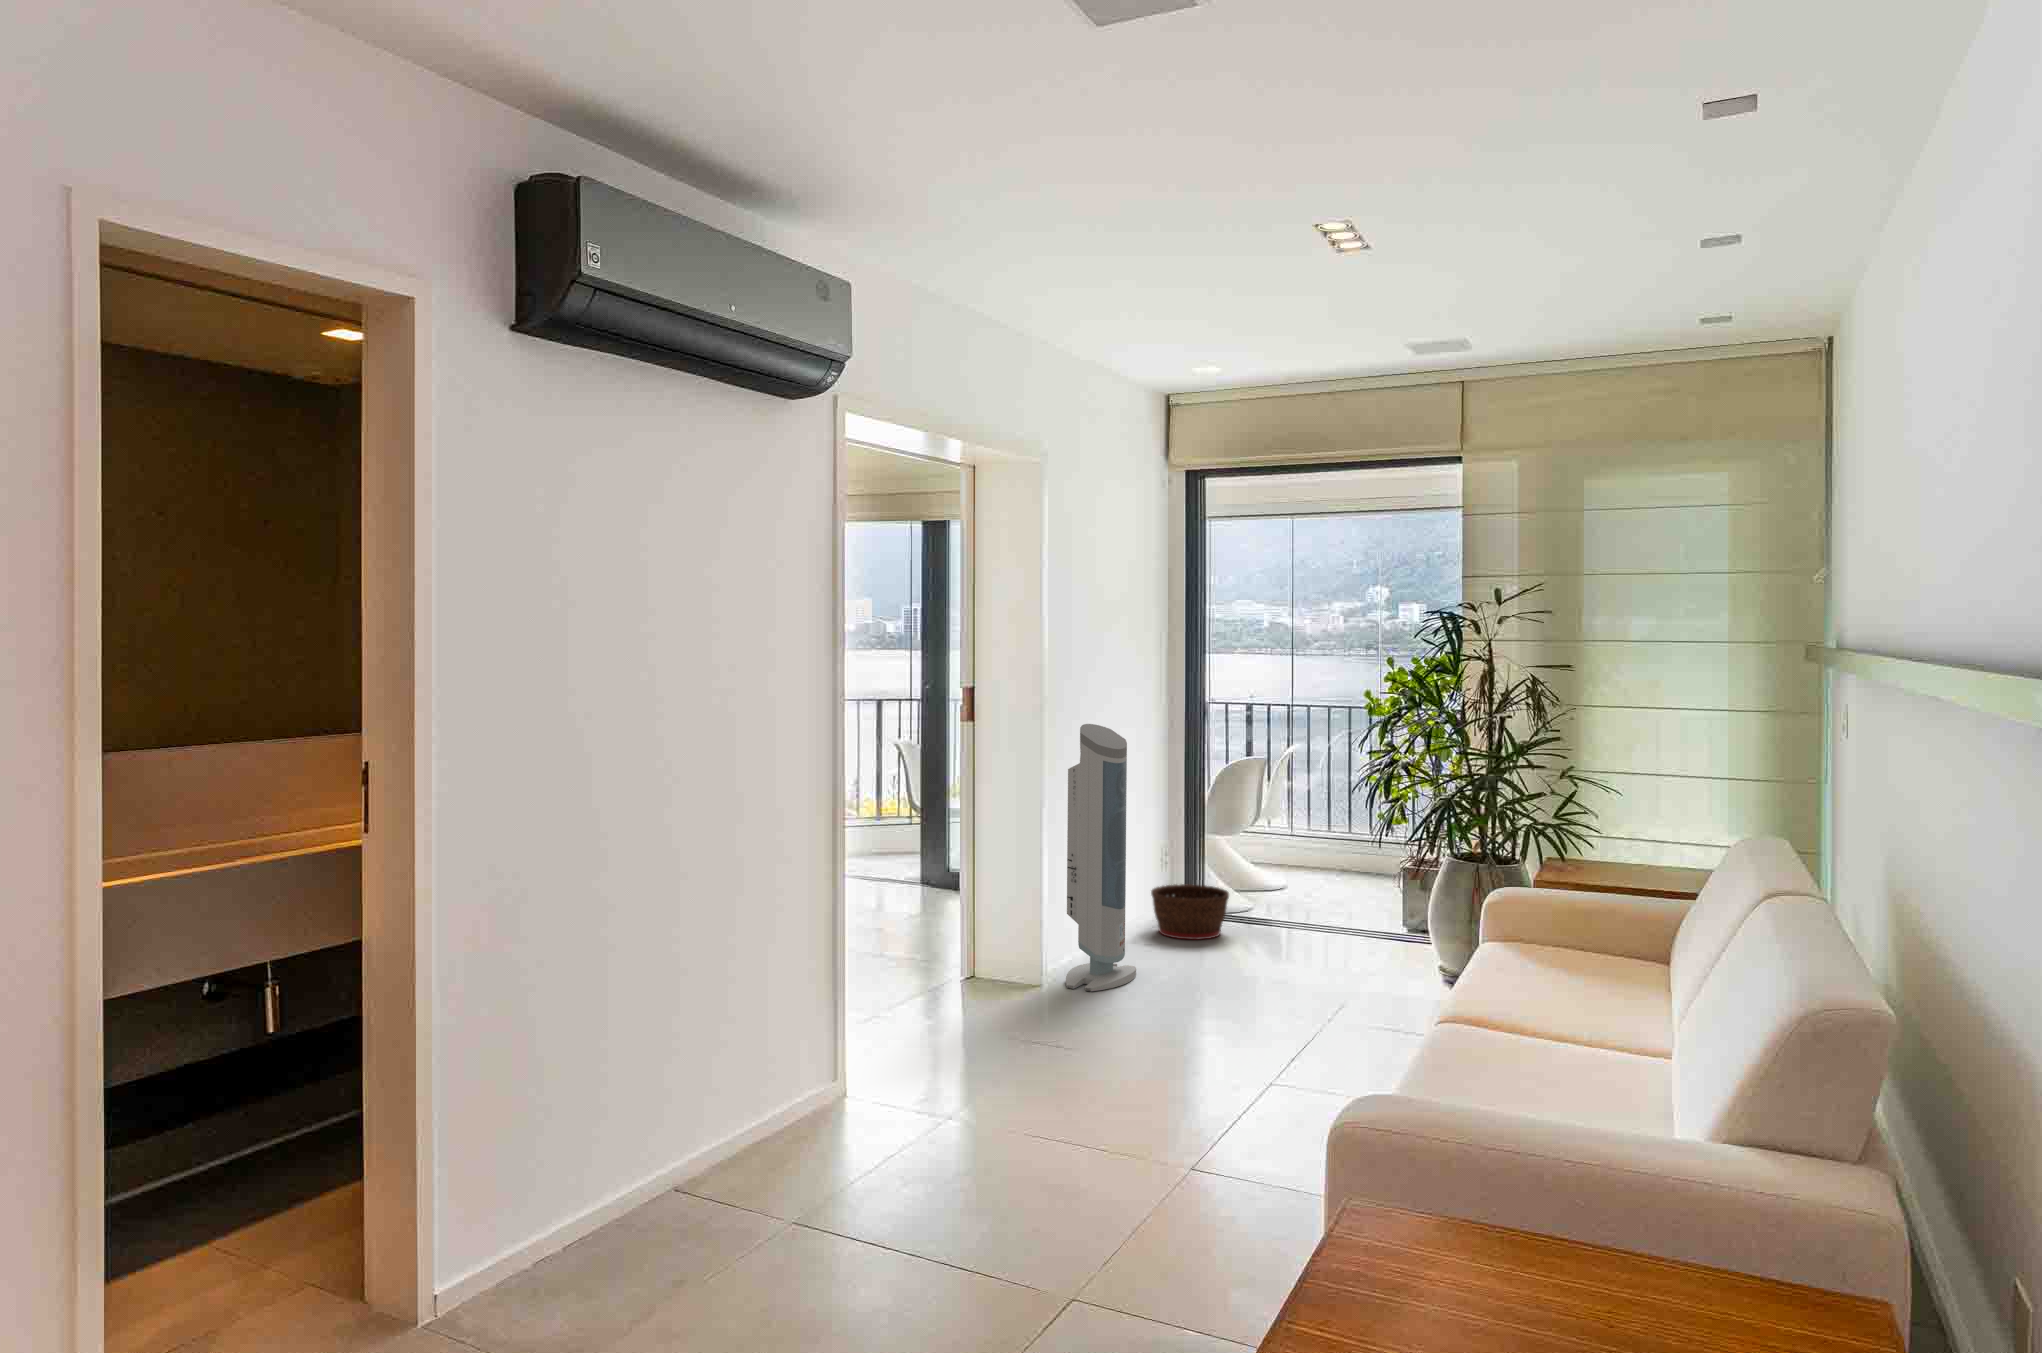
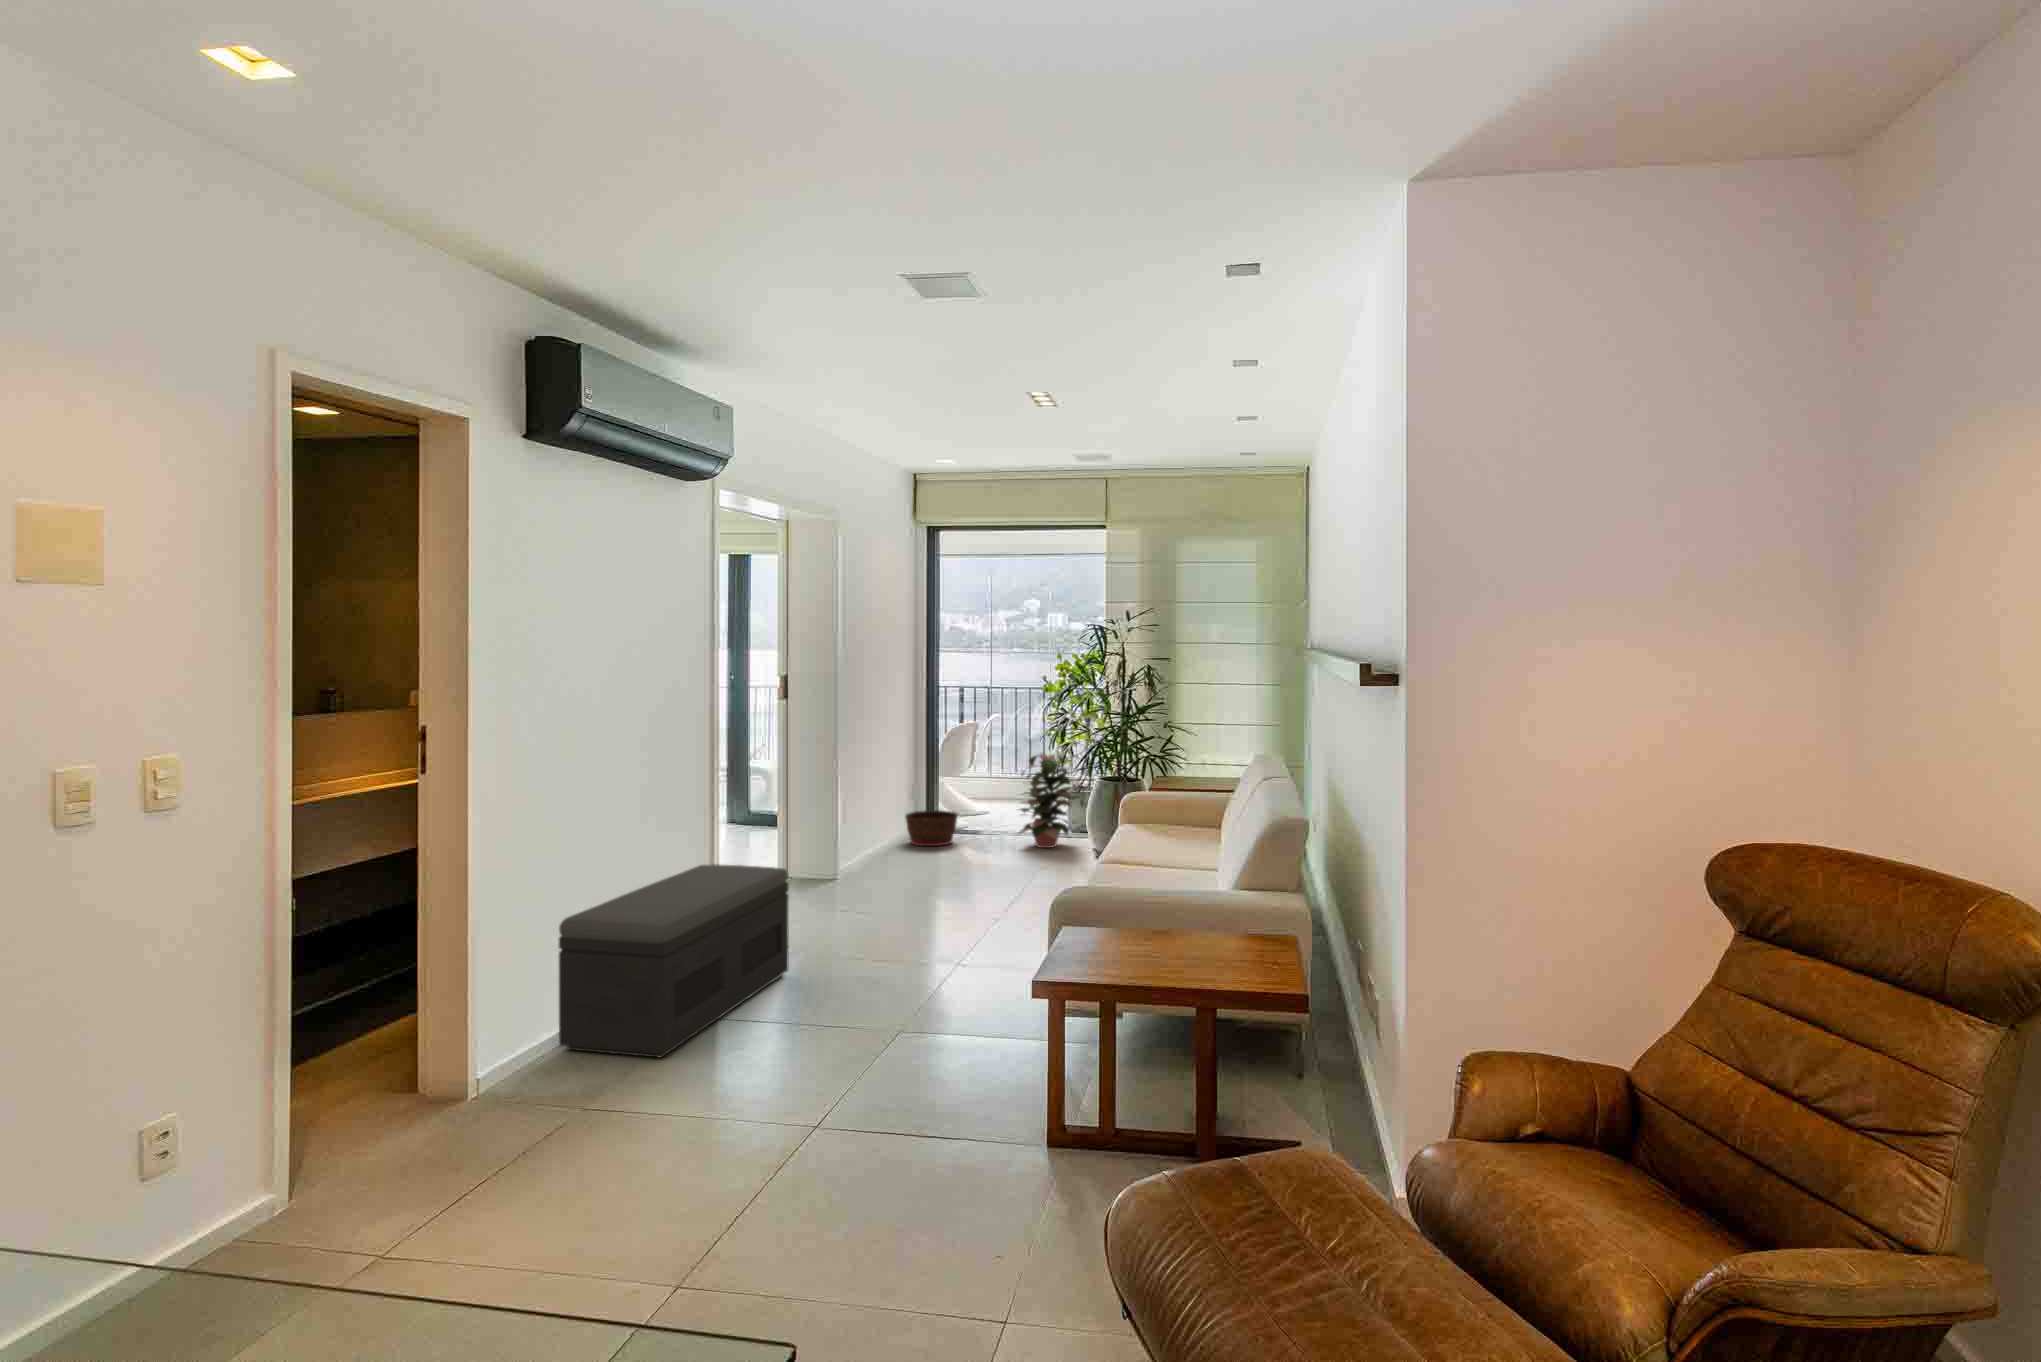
air purifier: present [1066,724,1136,991] -> none [854,701,900,880]
decorative plant: none [1314,809,1421,955] -> present [1019,754,1080,848]
storage bench: none [560,974,930,1300] -> present [559,864,789,1058]

